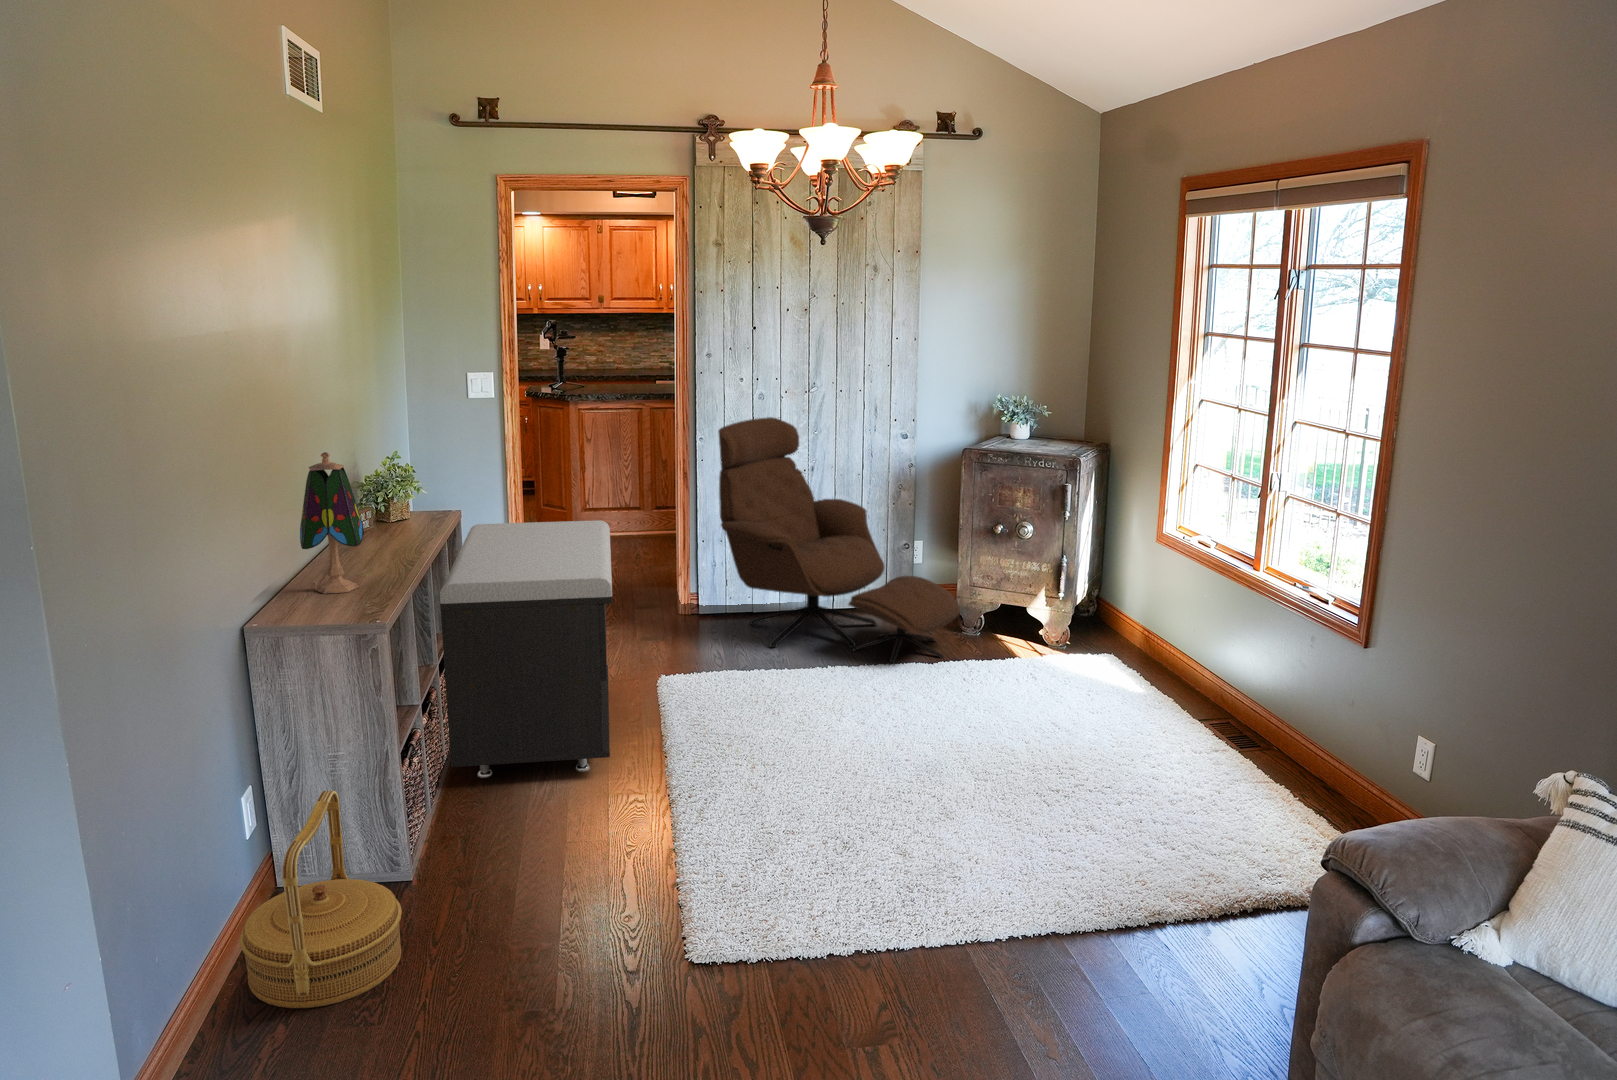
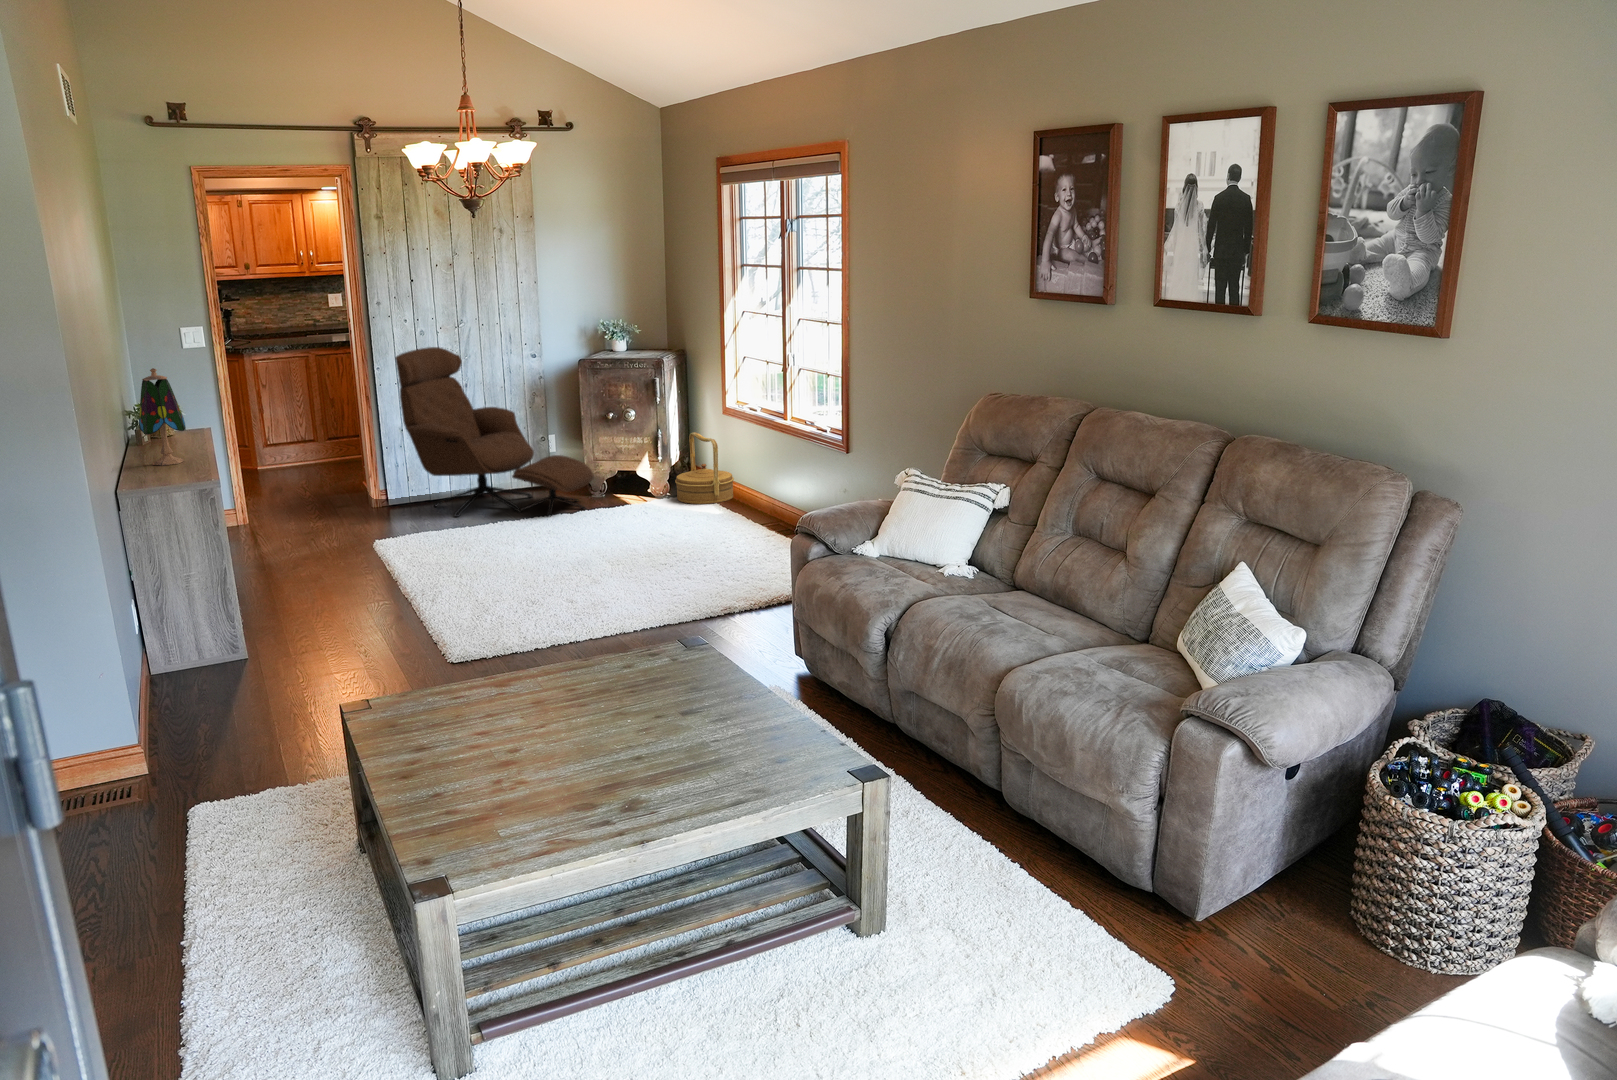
storage bench: present [440,520,612,778] -> none [219,424,365,601]
woven basket: present [240,791,402,1008] -> present [675,432,734,504]

